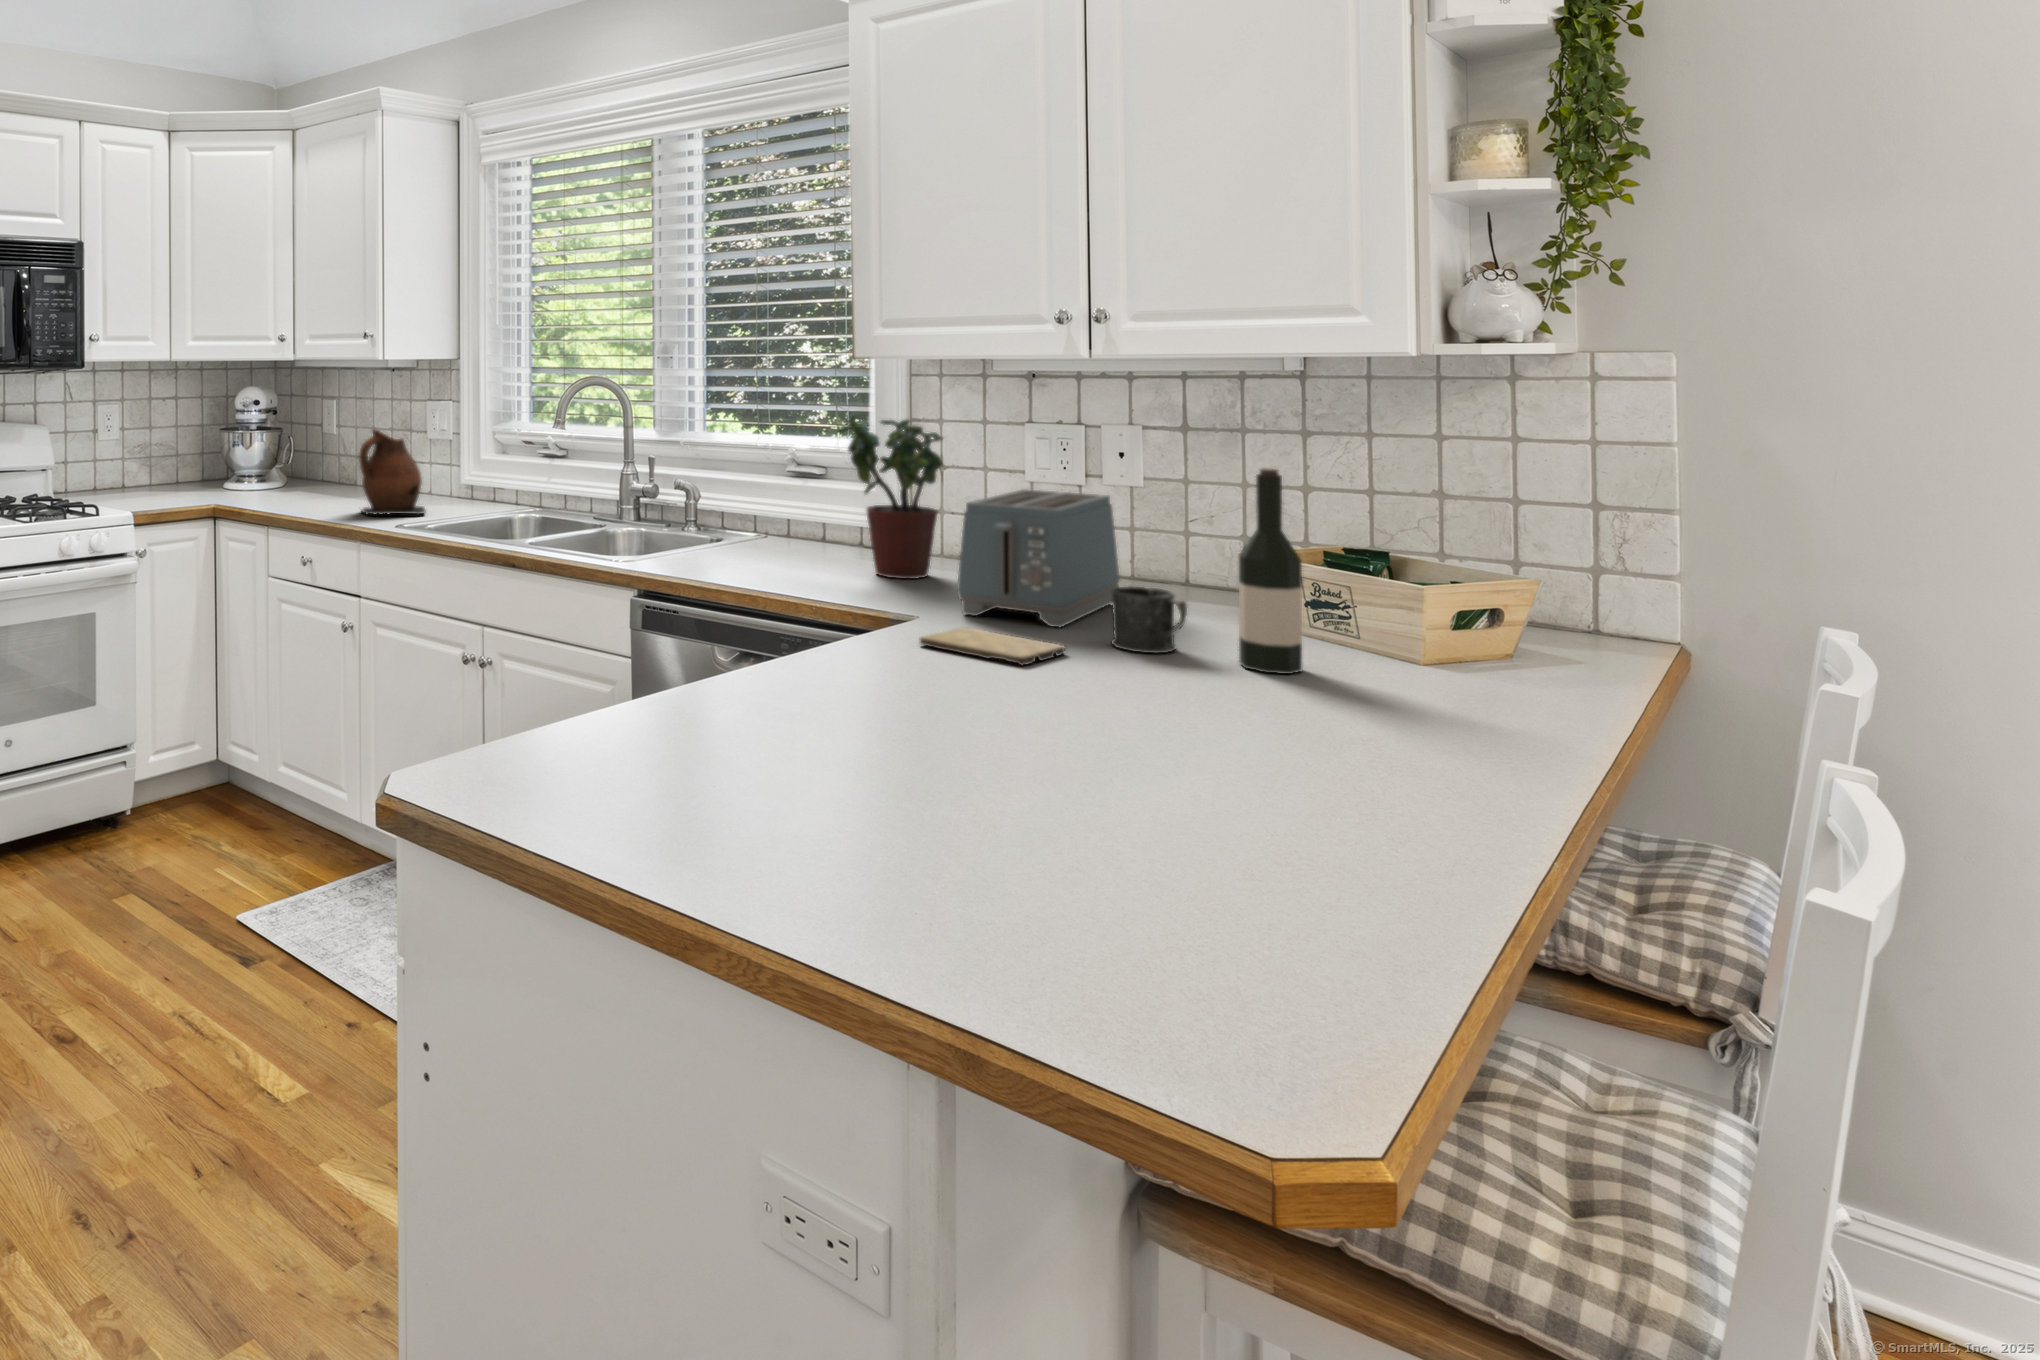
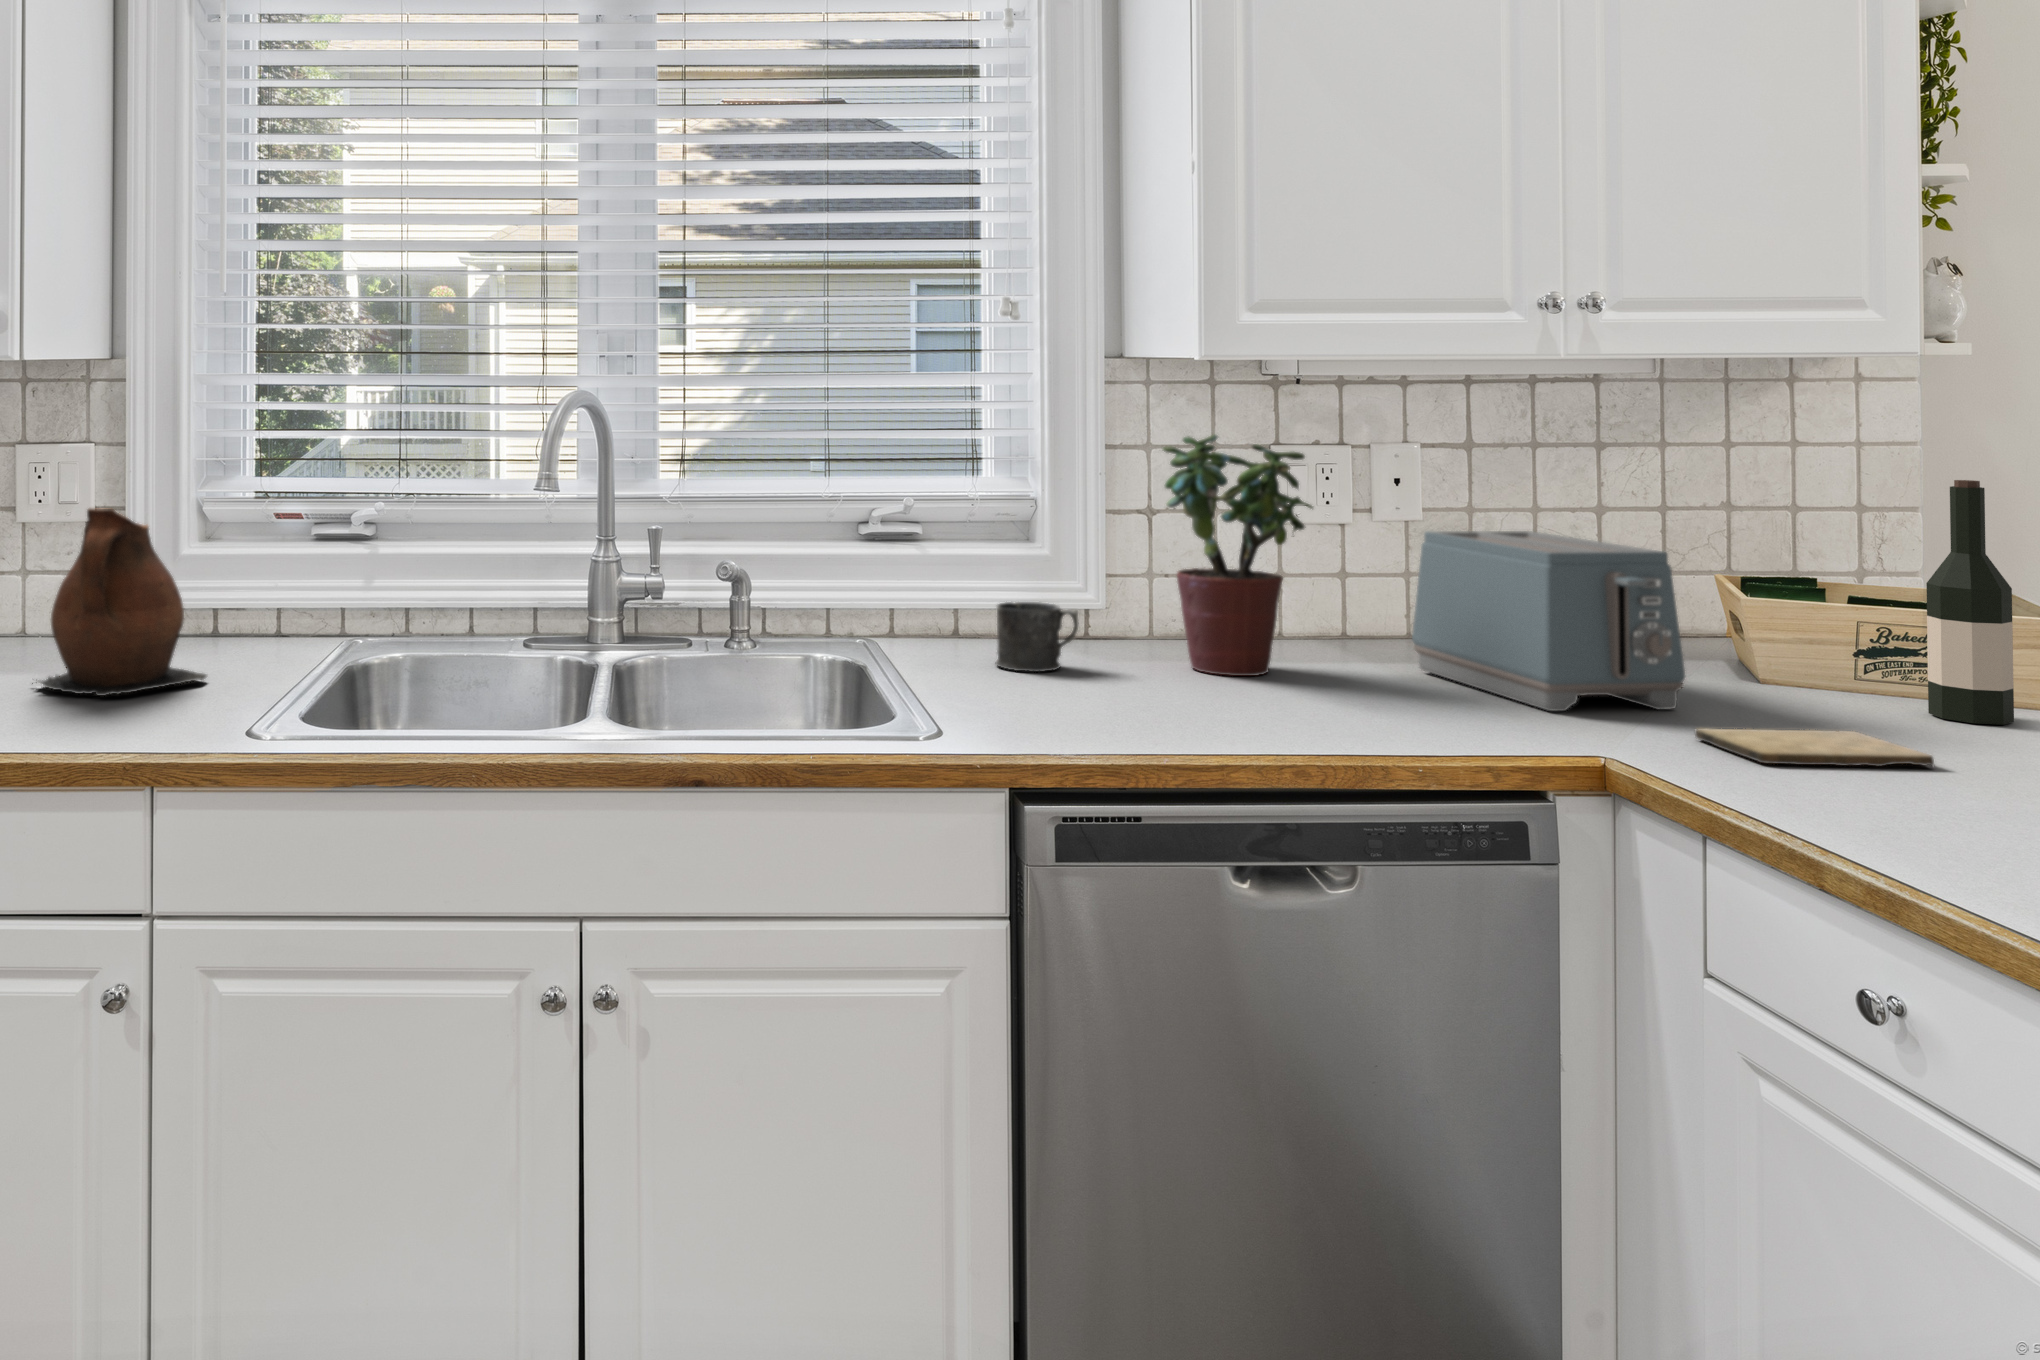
mug: present [1111,586,1187,653] -> present [996,602,1079,672]

